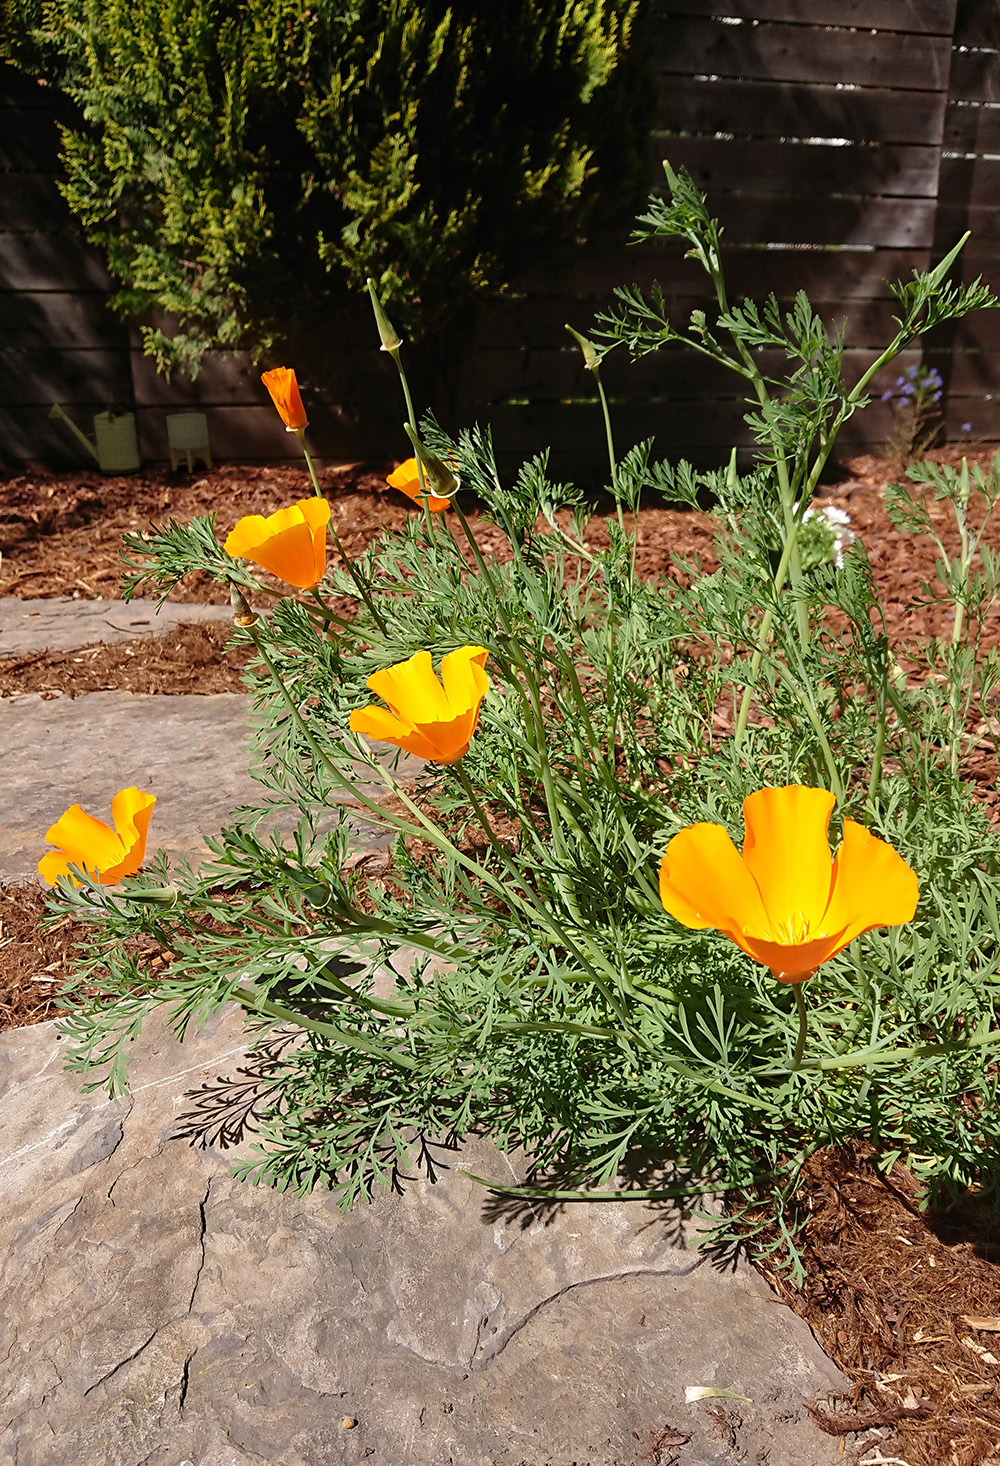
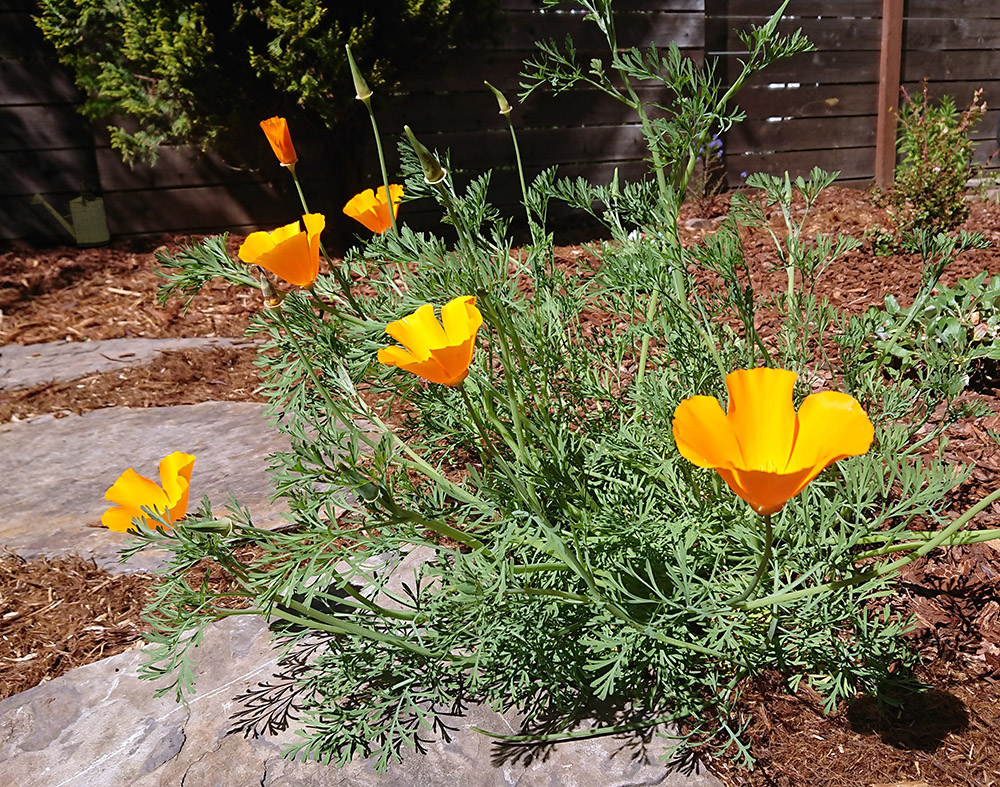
planter: present [167,413,212,473] -> none [130,196,169,242]

